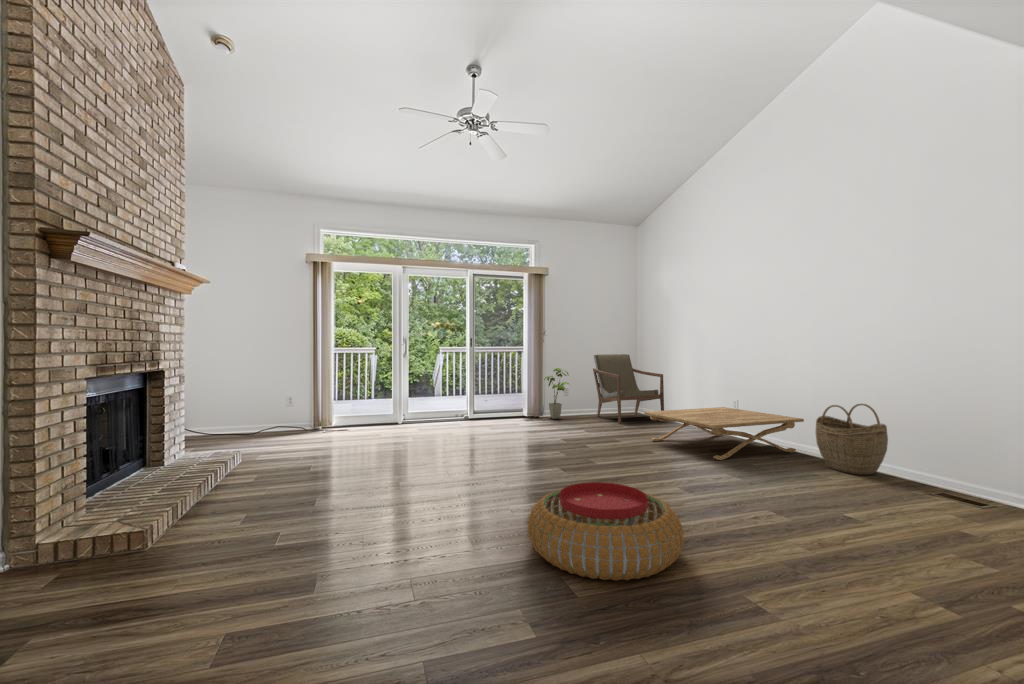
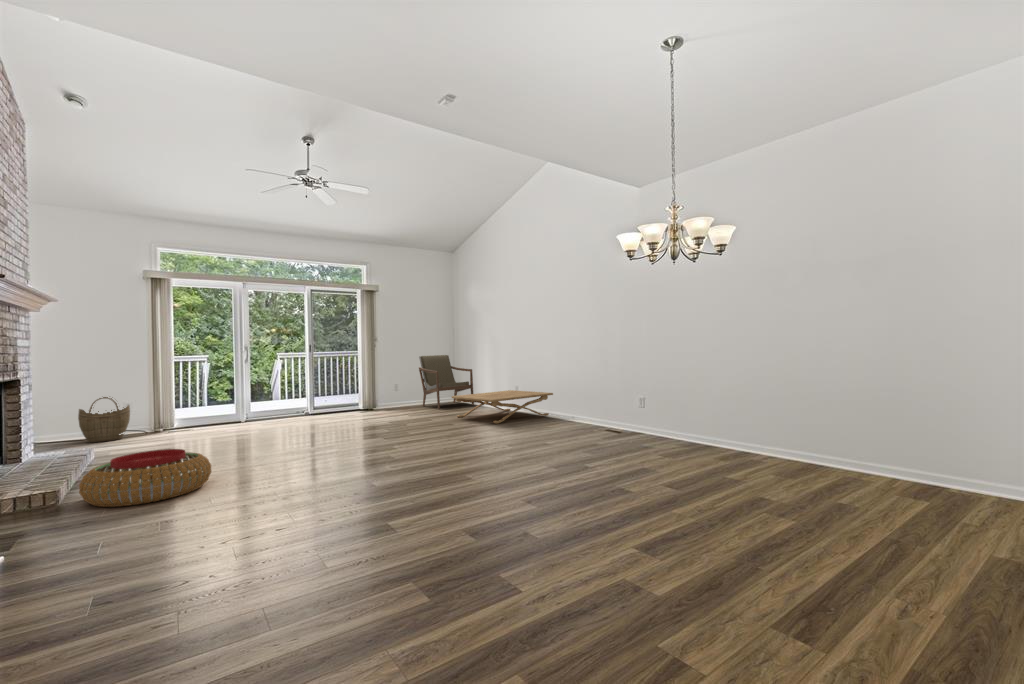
house plant: present [544,368,569,419] -> none [377,368,398,410]
woven basket: present [816,404,888,475] -> present [78,397,130,443]
pouf: present [528,482,684,581] -> present [79,449,211,507]

